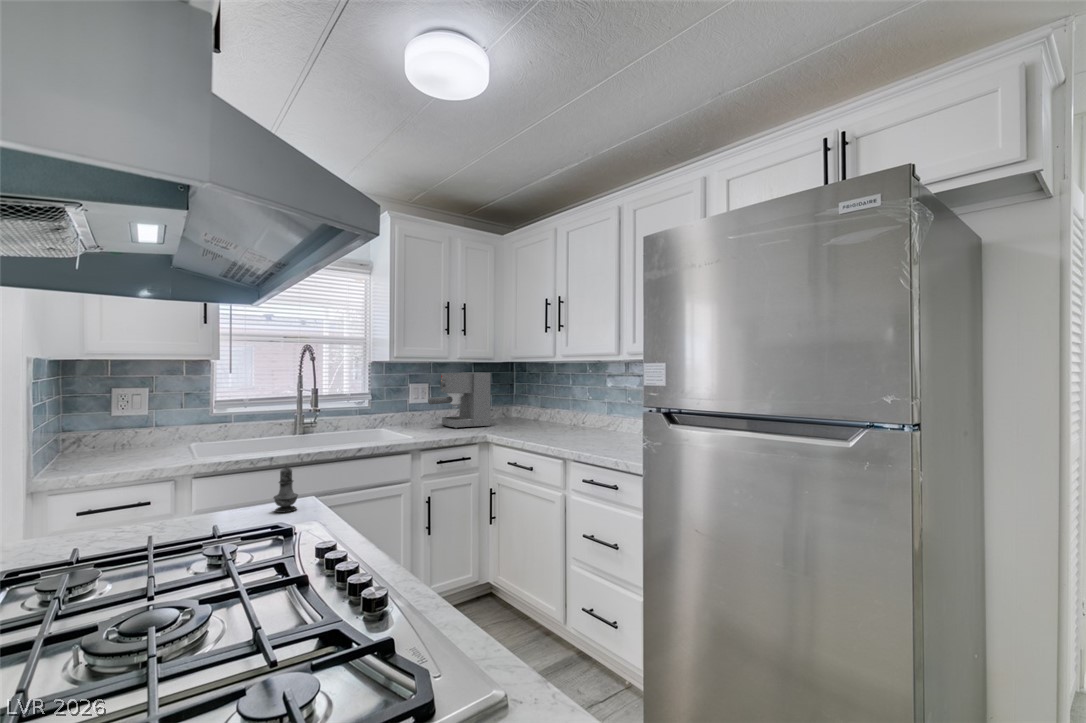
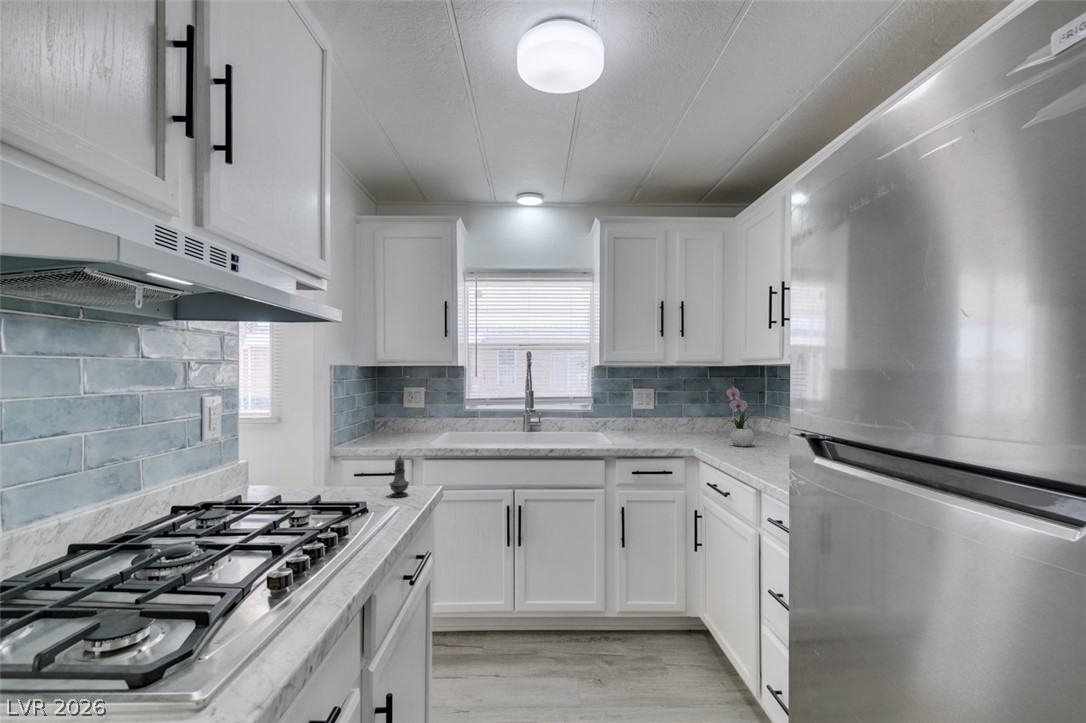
coffee maker: present [429,372,491,429] -> none [646,378,715,439]
flower arrangement: none [507,372,530,430] -> present [726,378,755,447]

